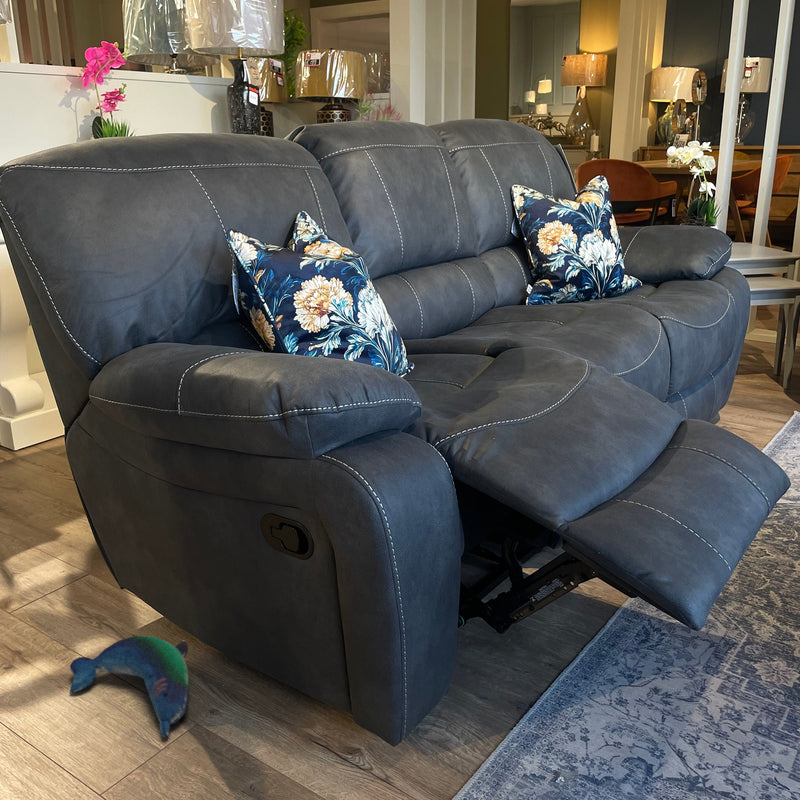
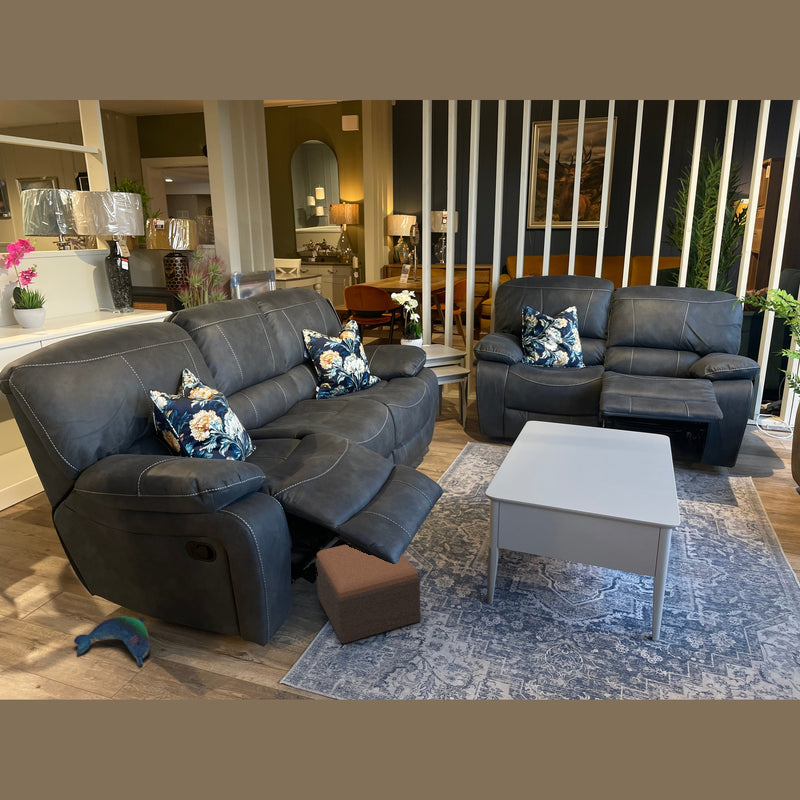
footstool: none [509,557,741,773] -> present [316,545,421,644]

